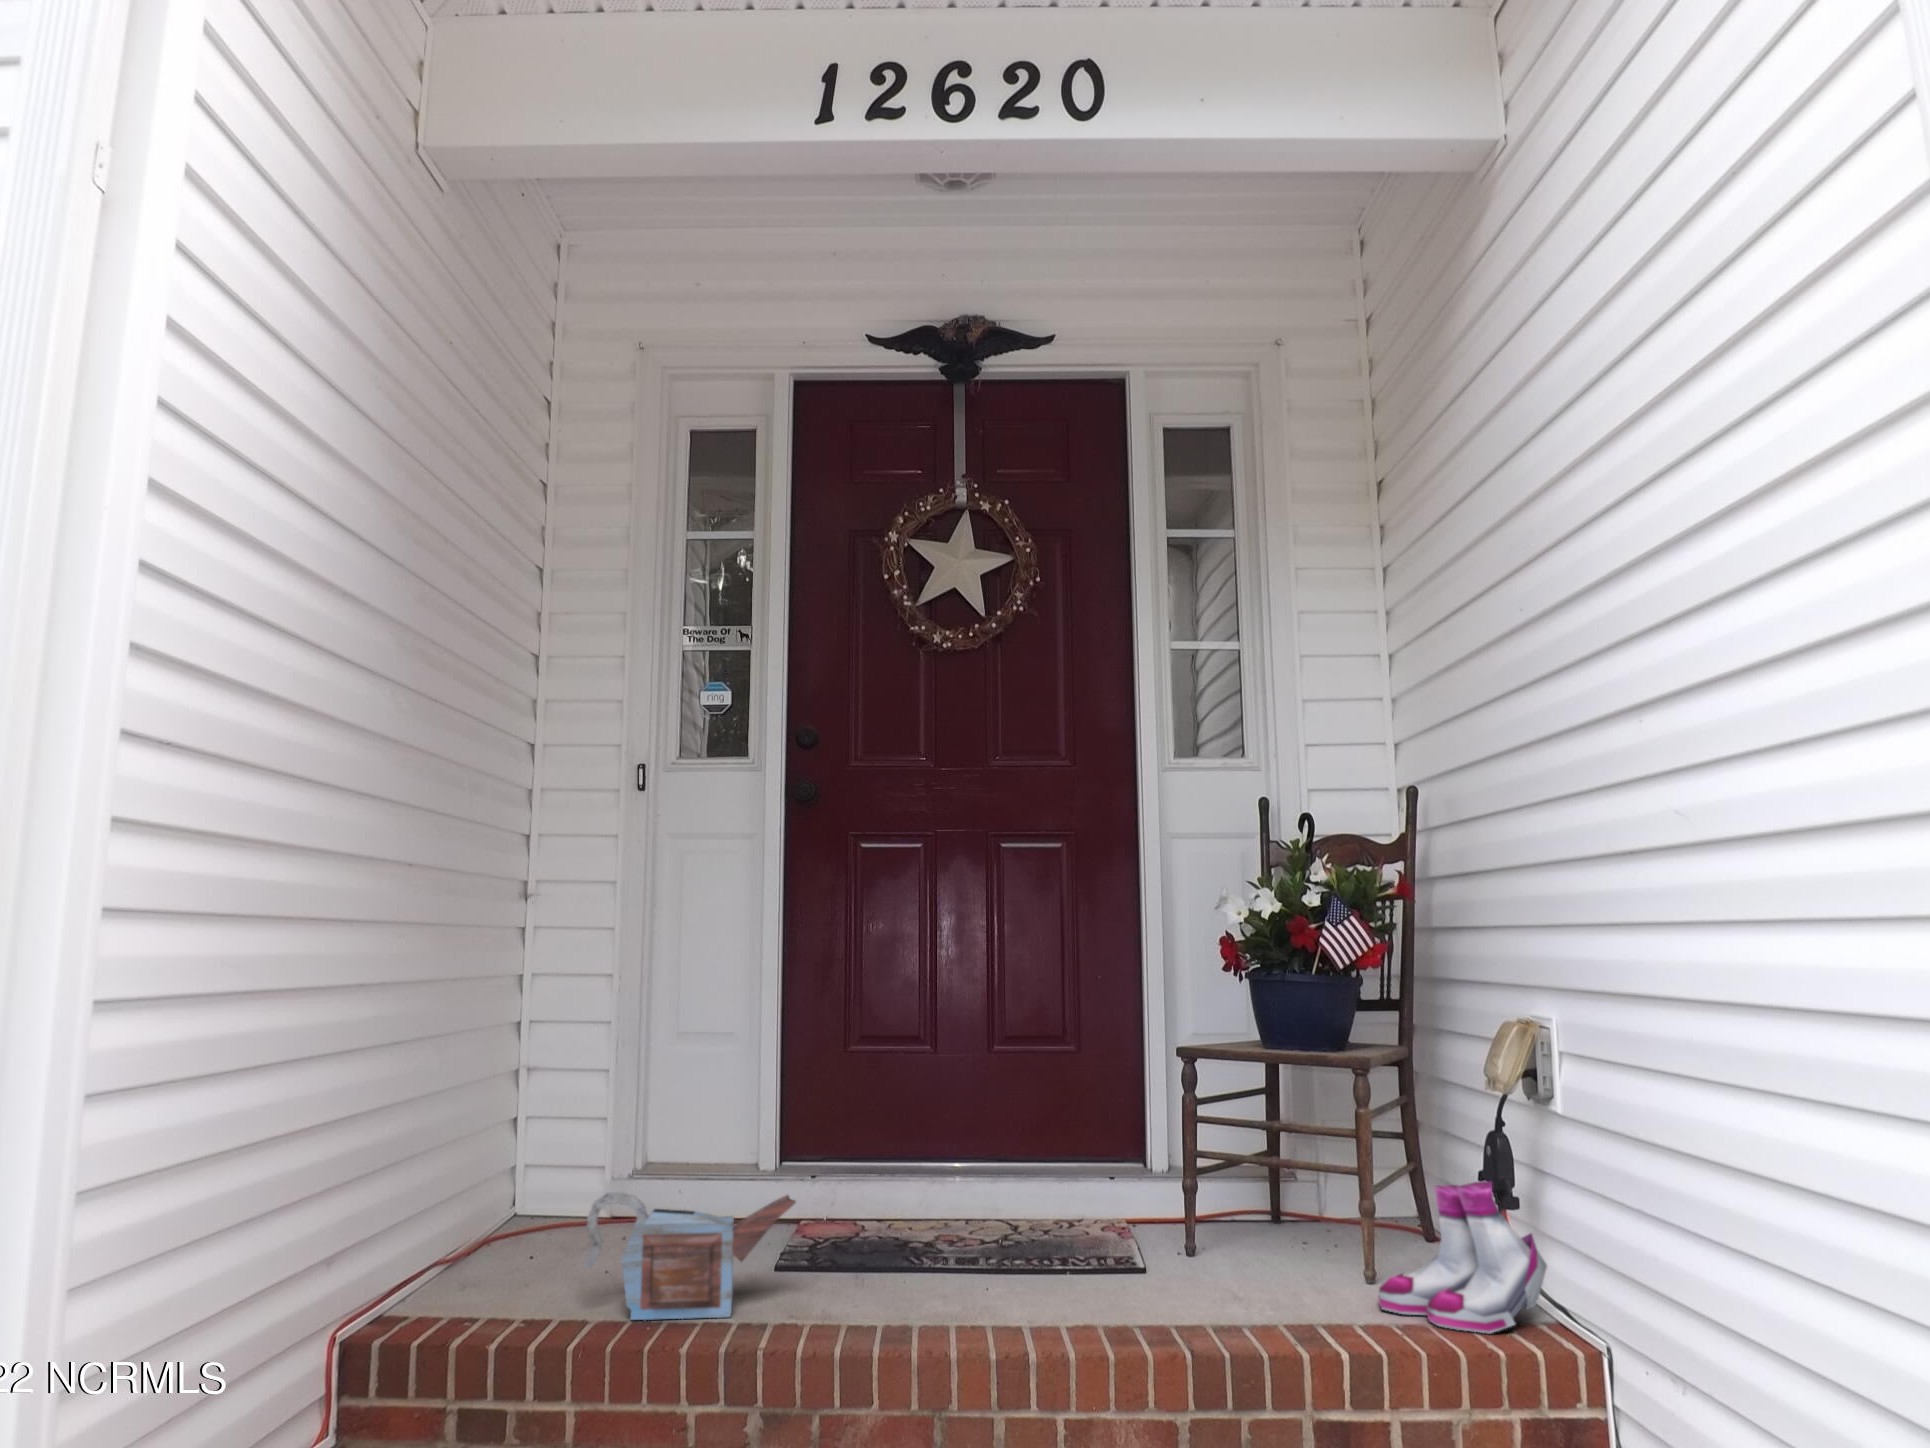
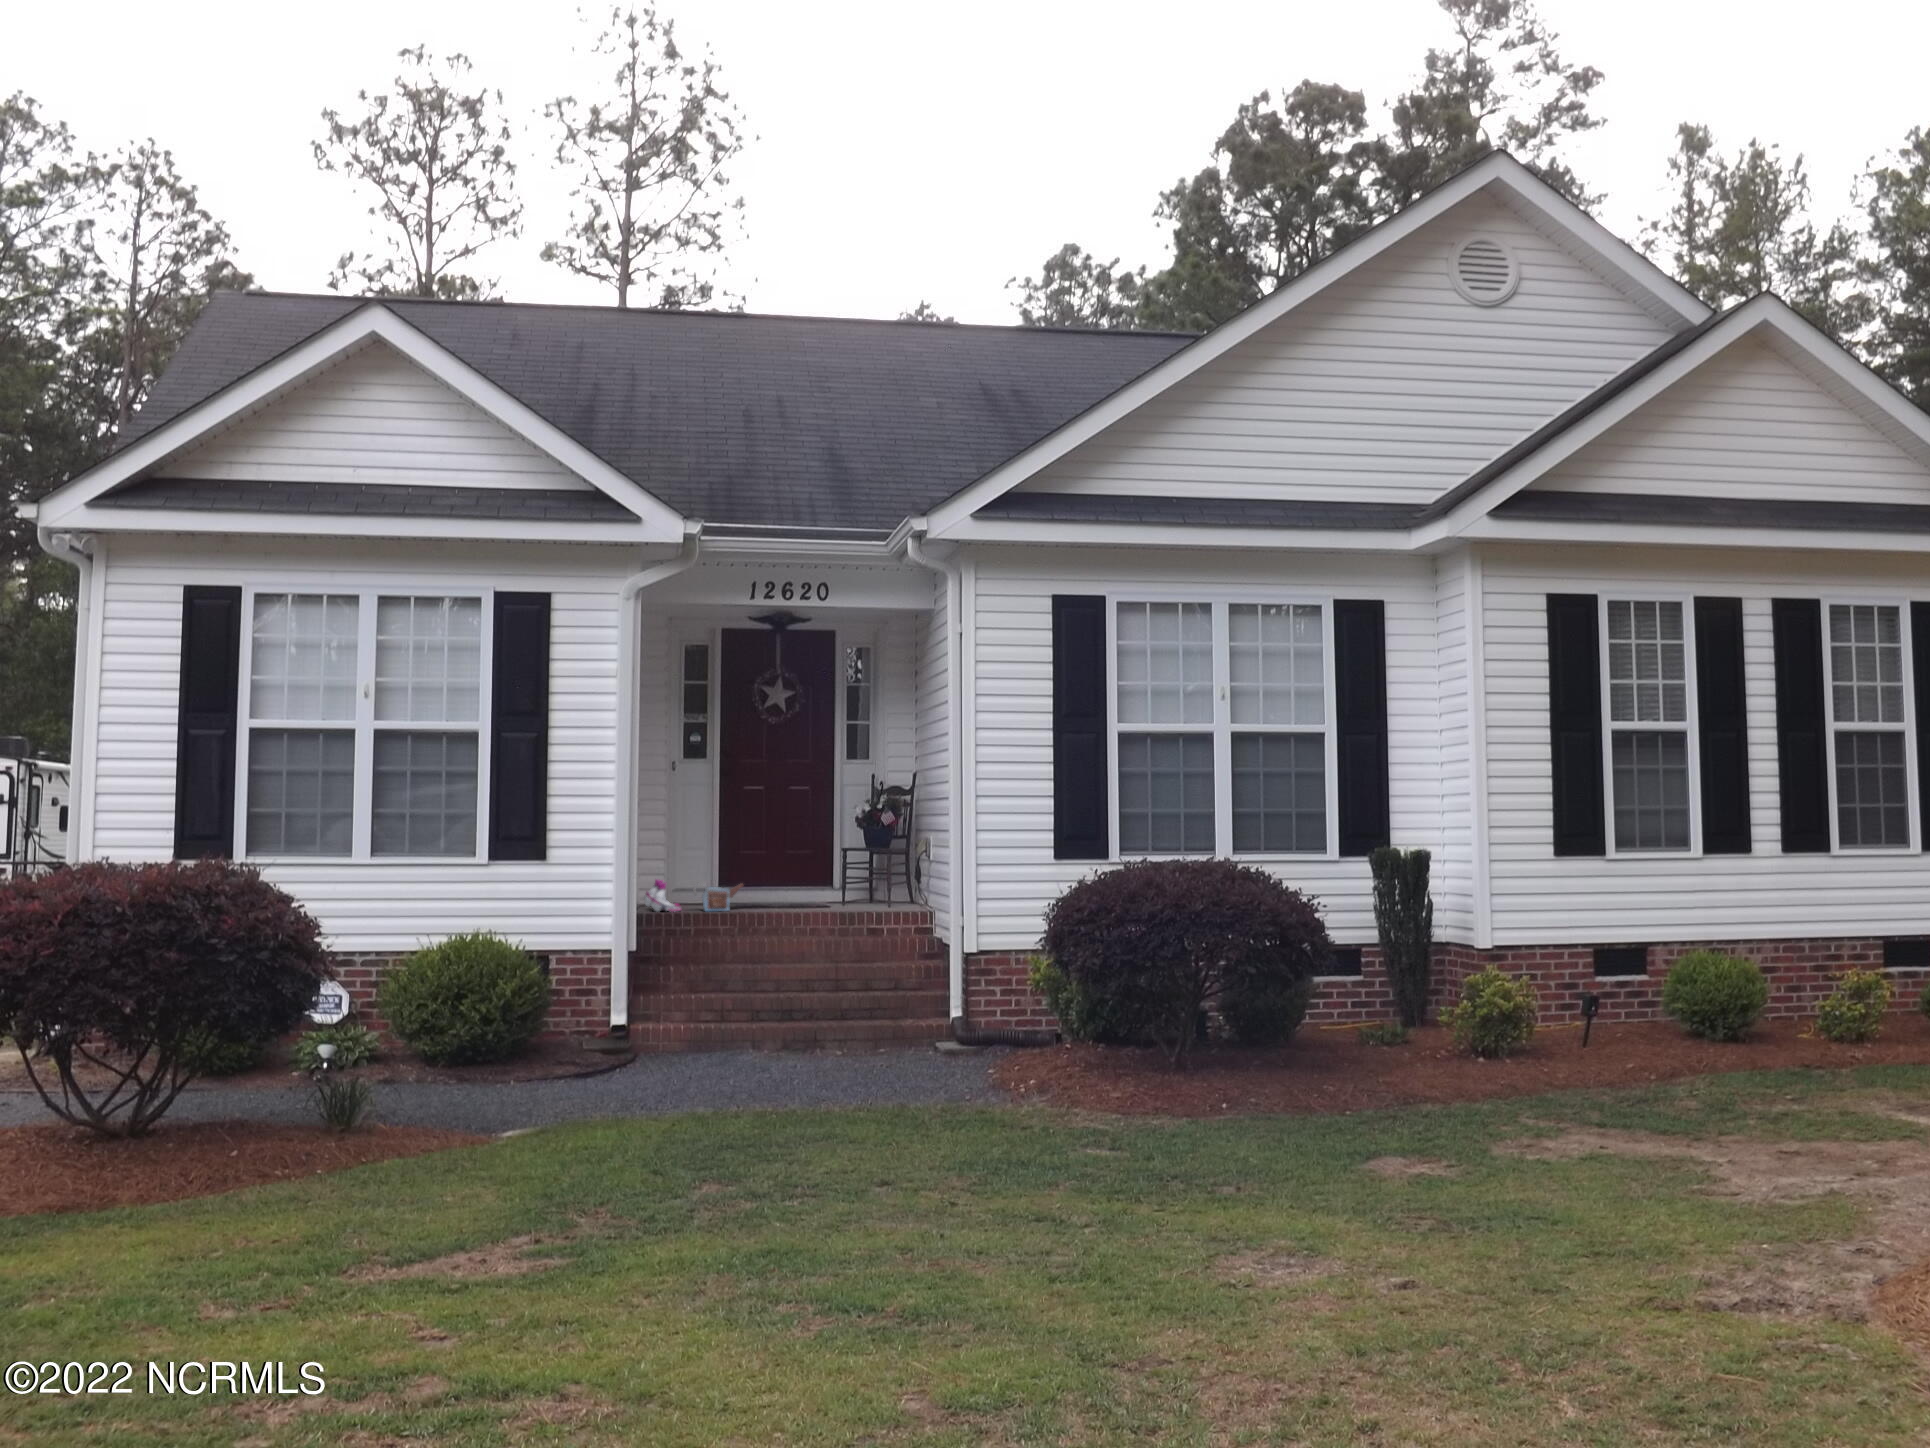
boots: present [1378,1181,1547,1333] -> present [644,879,682,912]

